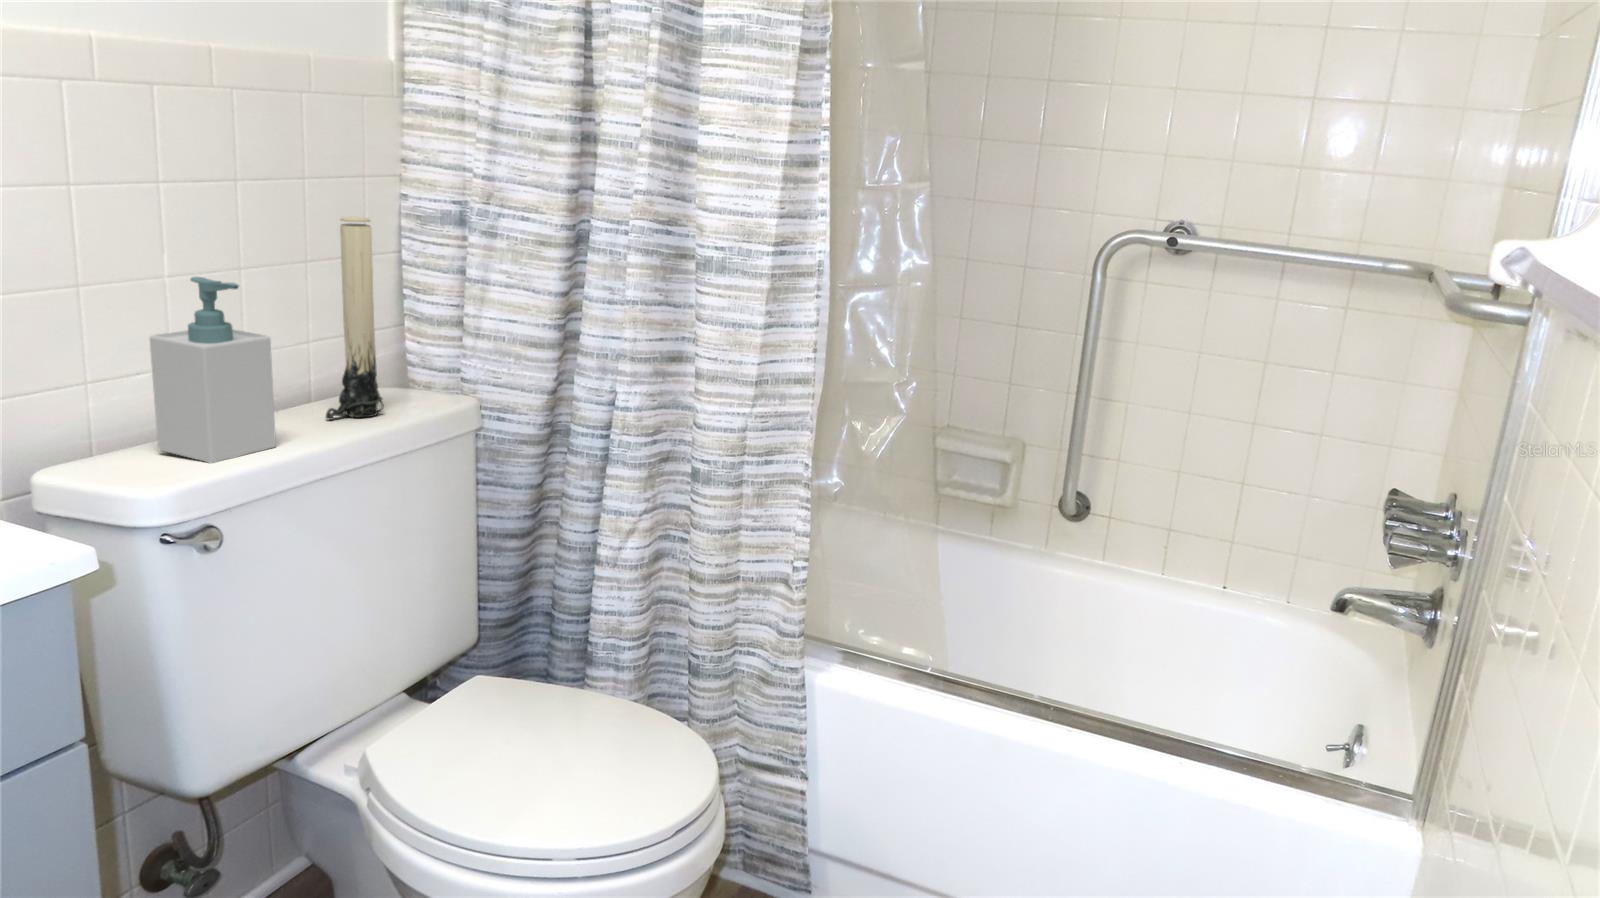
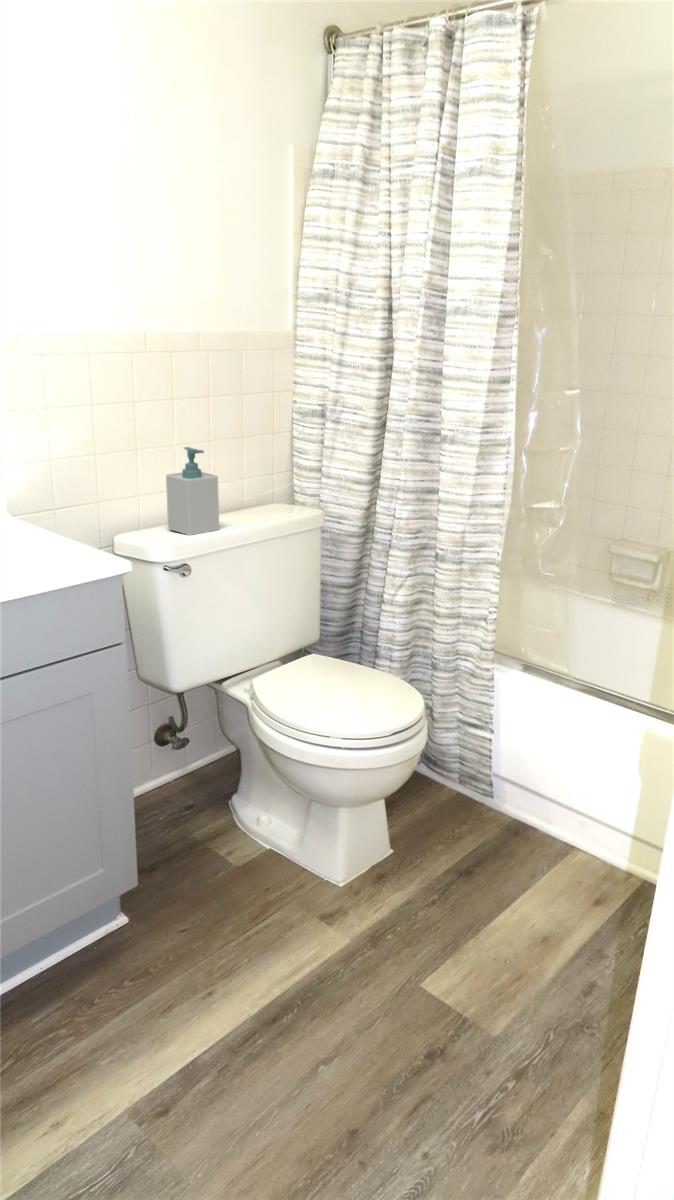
candle: present [326,217,384,419] -> none [246,416,274,518]

